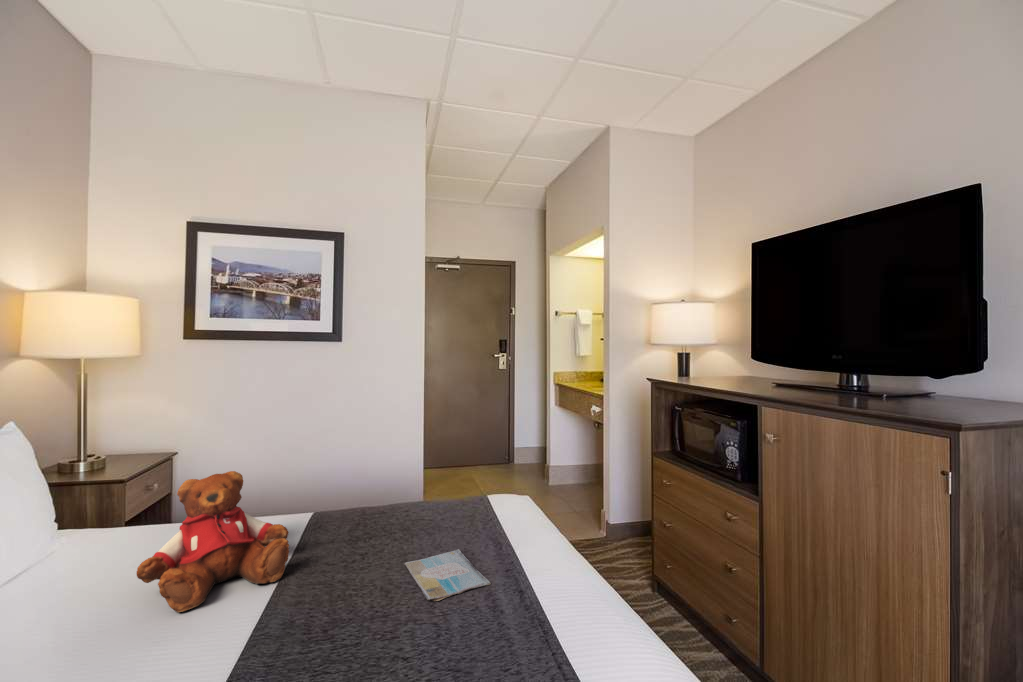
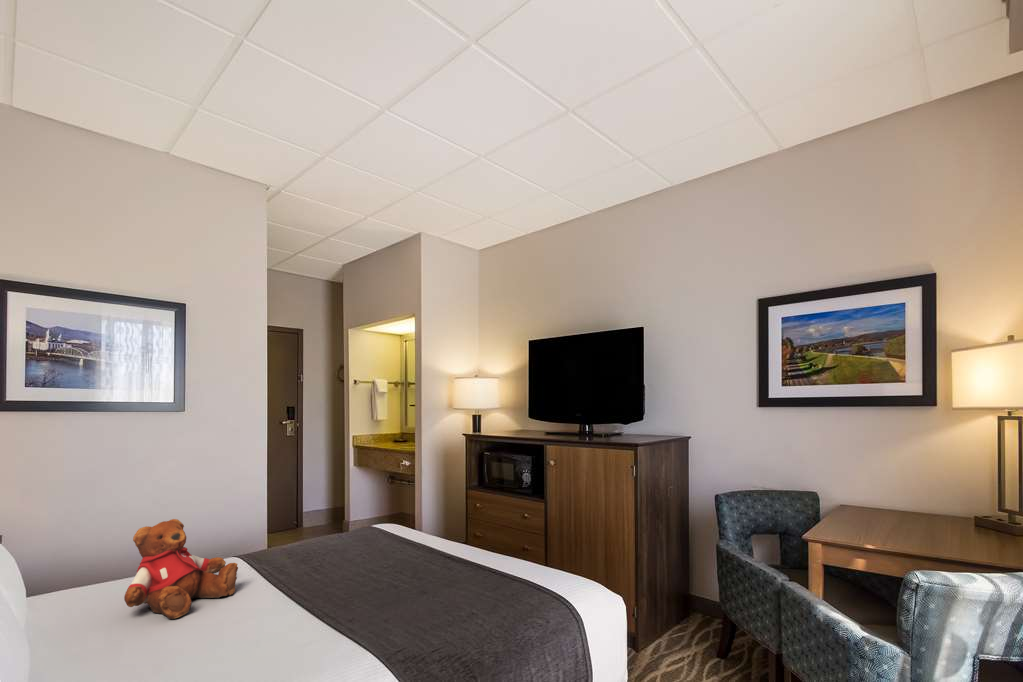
book: present [404,549,491,601] -> none [326,557,395,580]

